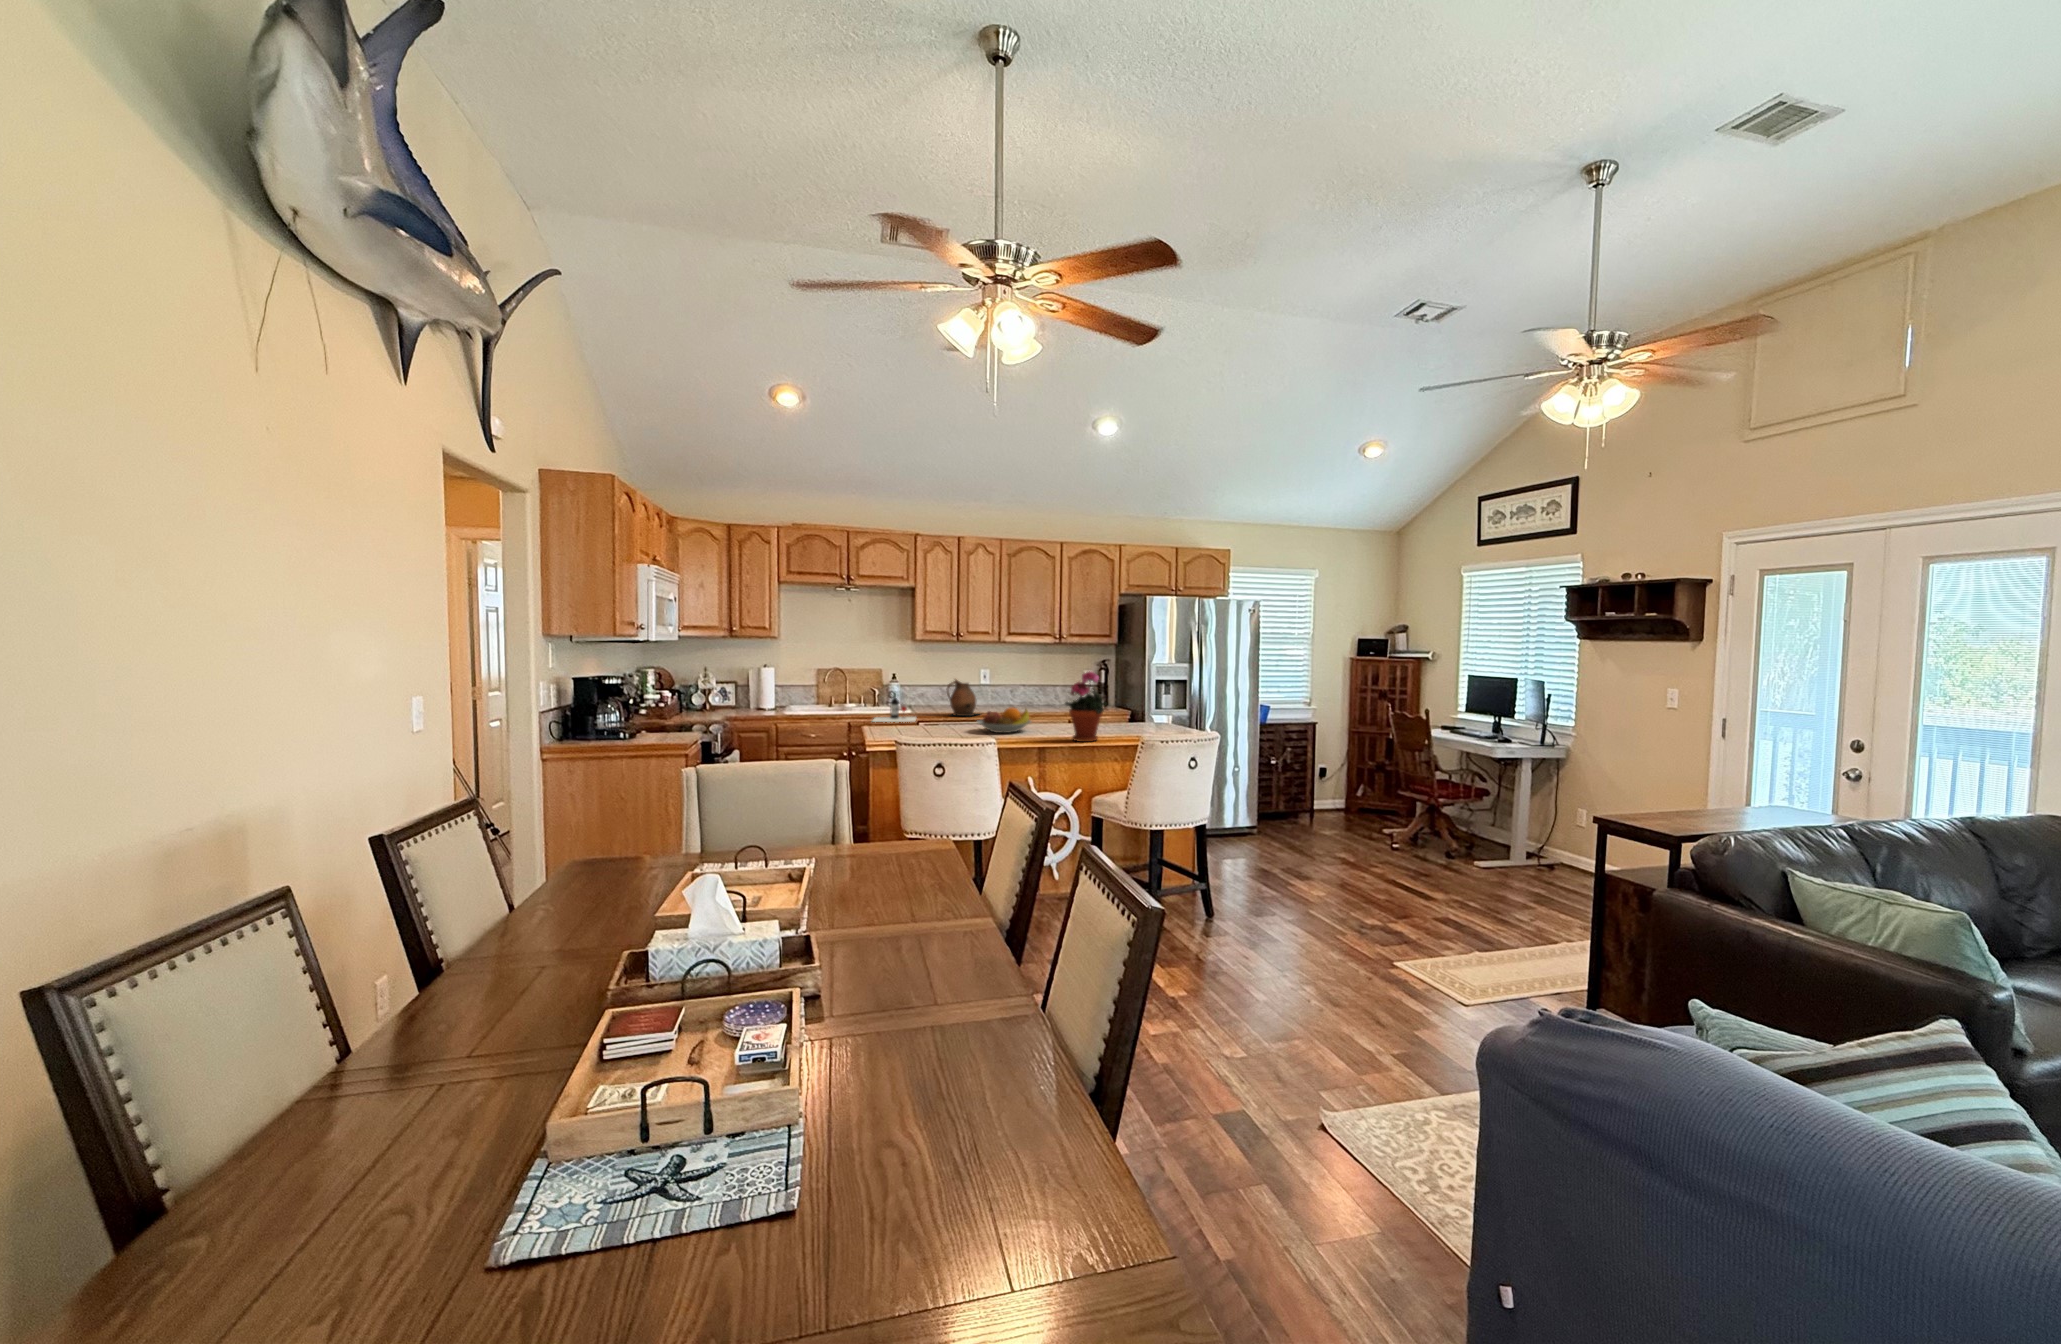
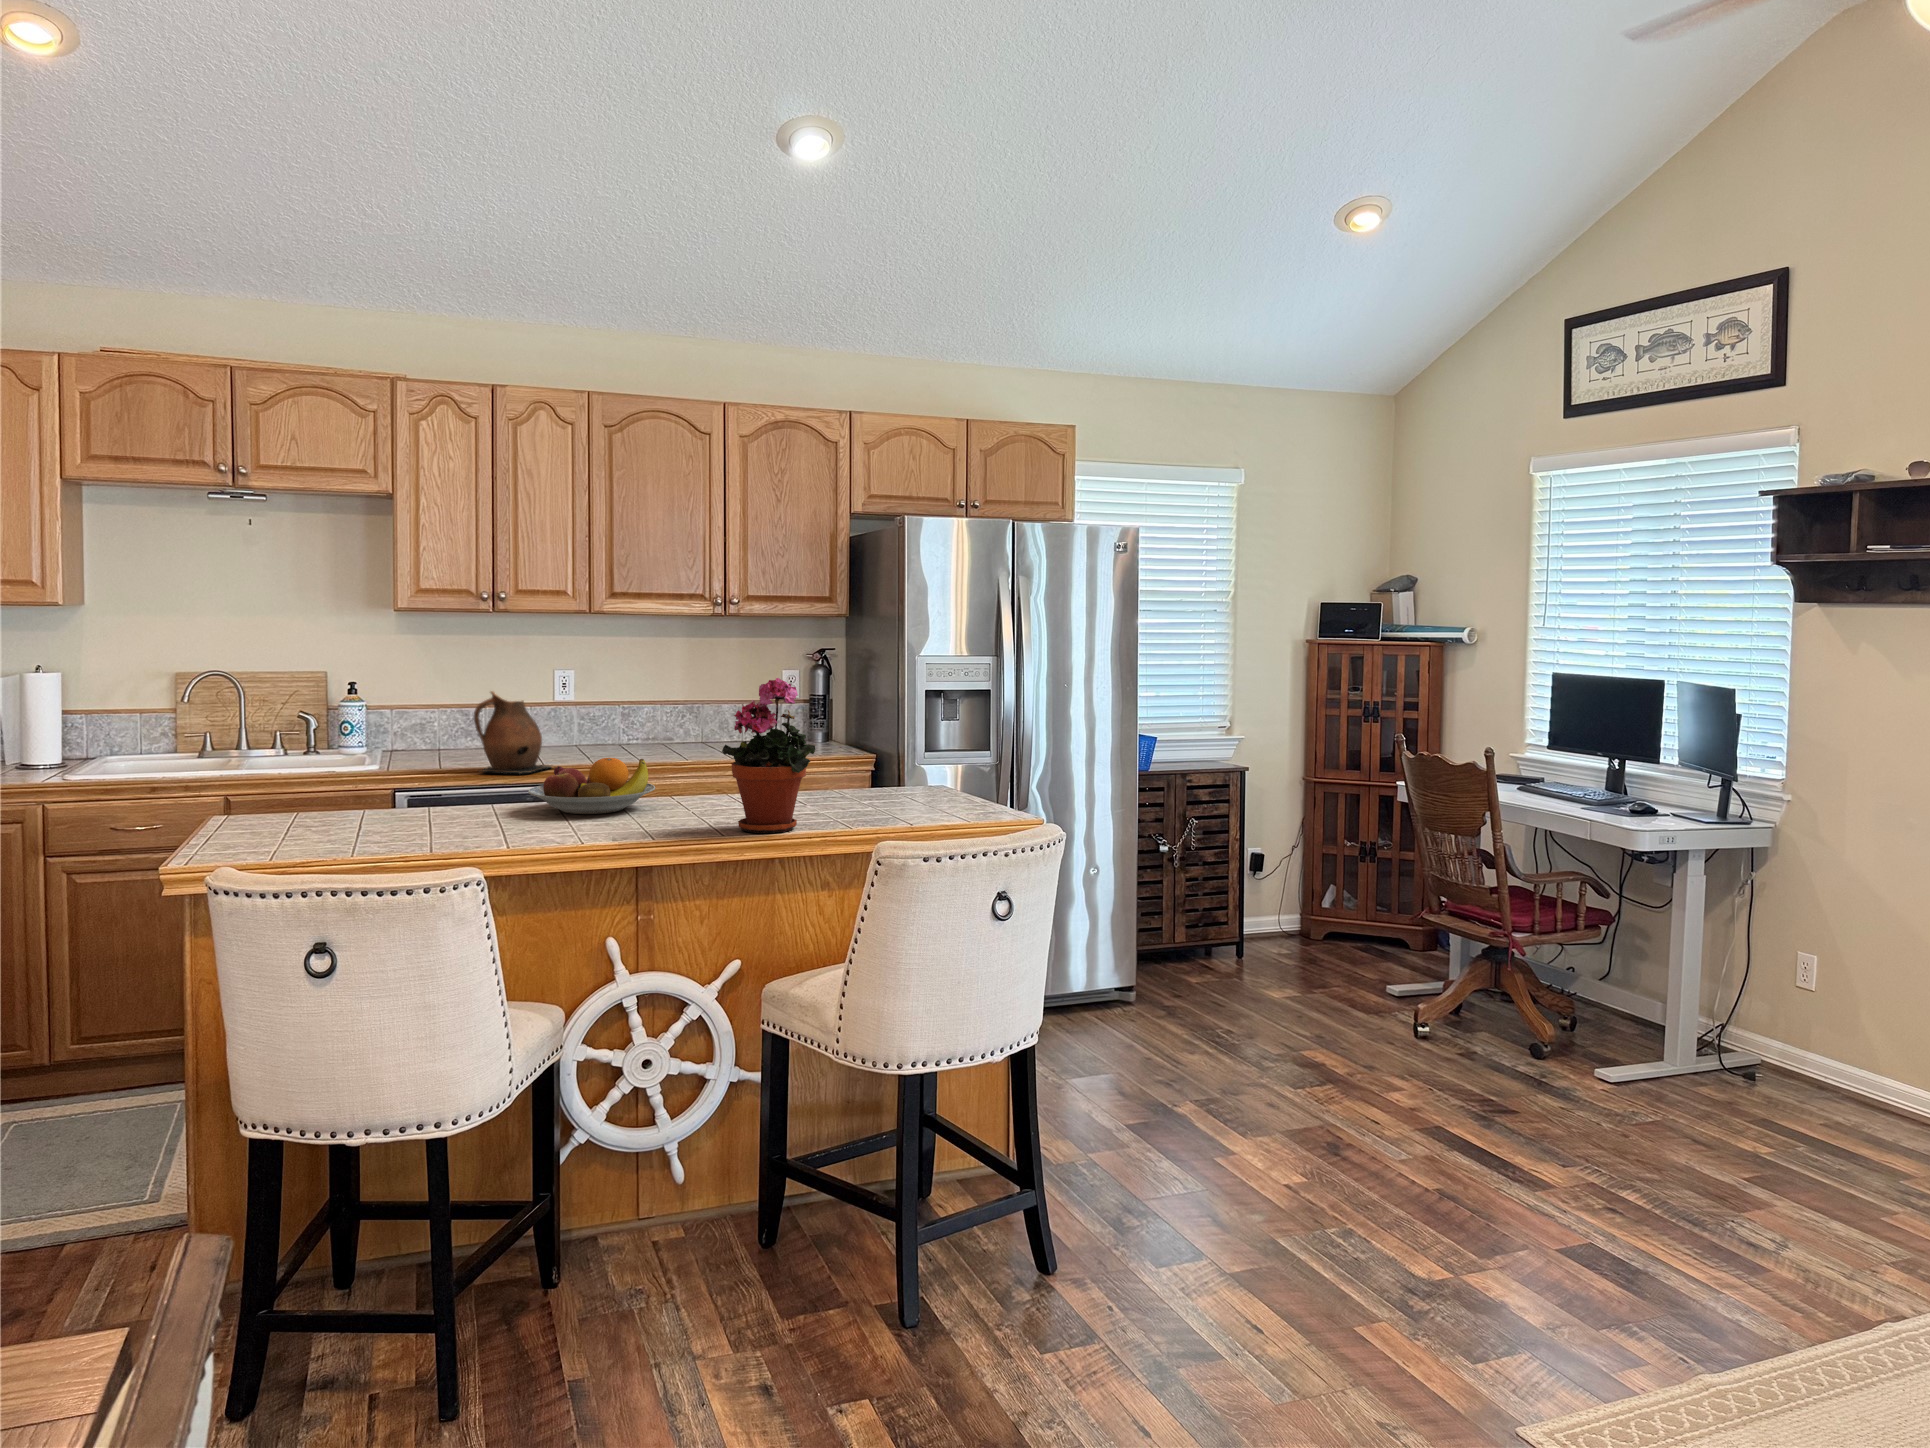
wine bottle: present [873,693,916,722] -> none [295,724,407,793]

